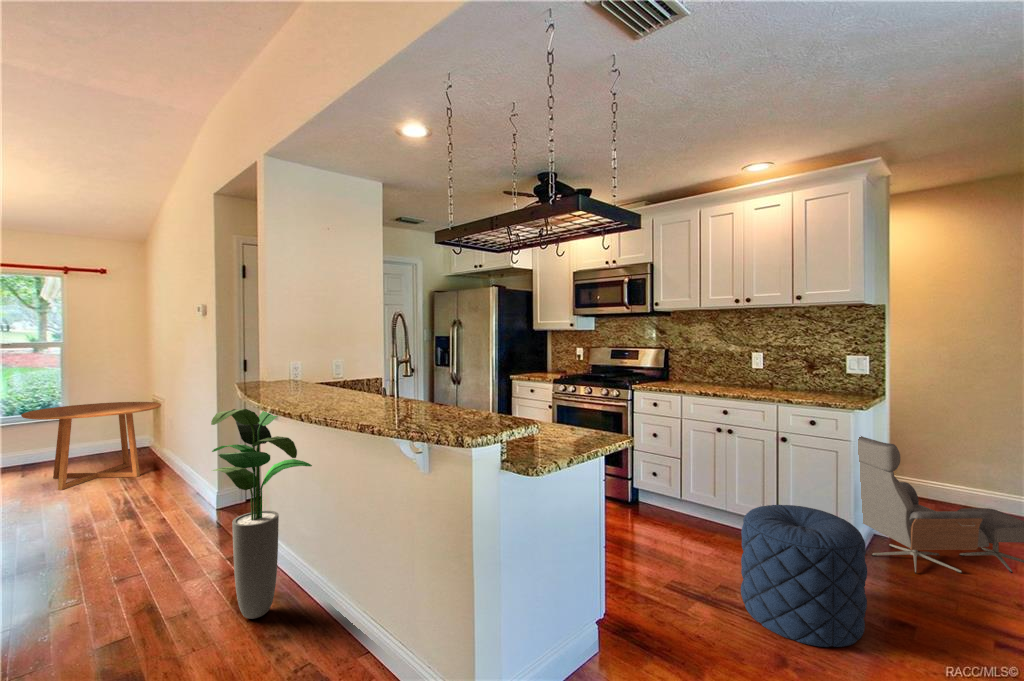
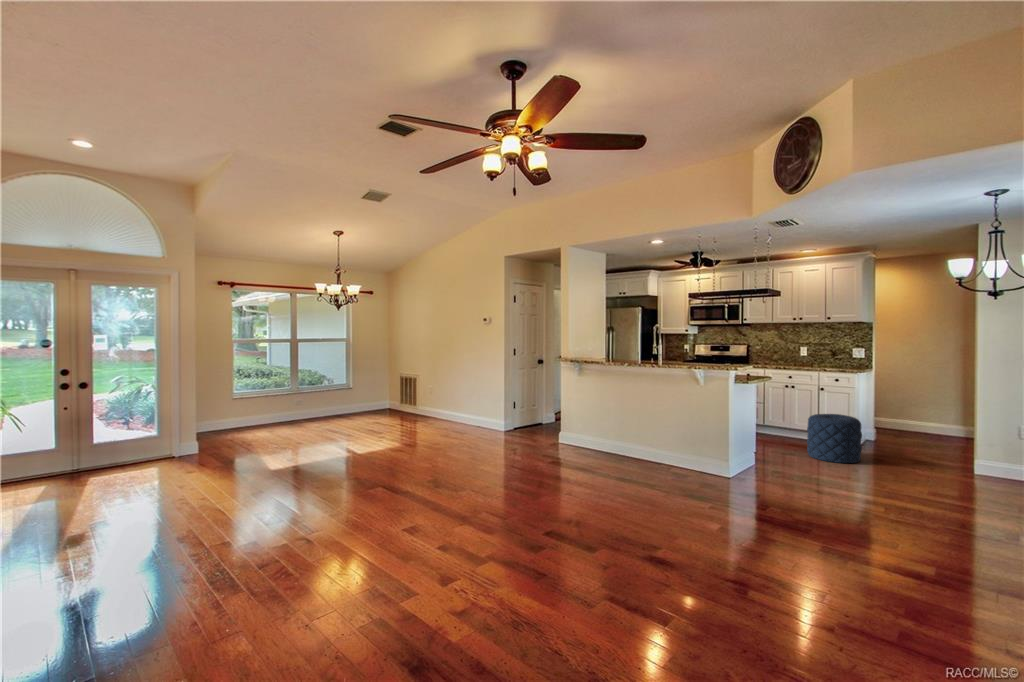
dining table: present [21,402,161,490] -> none [369,377,433,425]
potted plant: present [211,409,312,619] -> none [579,367,621,458]
lounge chair: present [858,436,1024,574] -> none [851,386,945,449]

